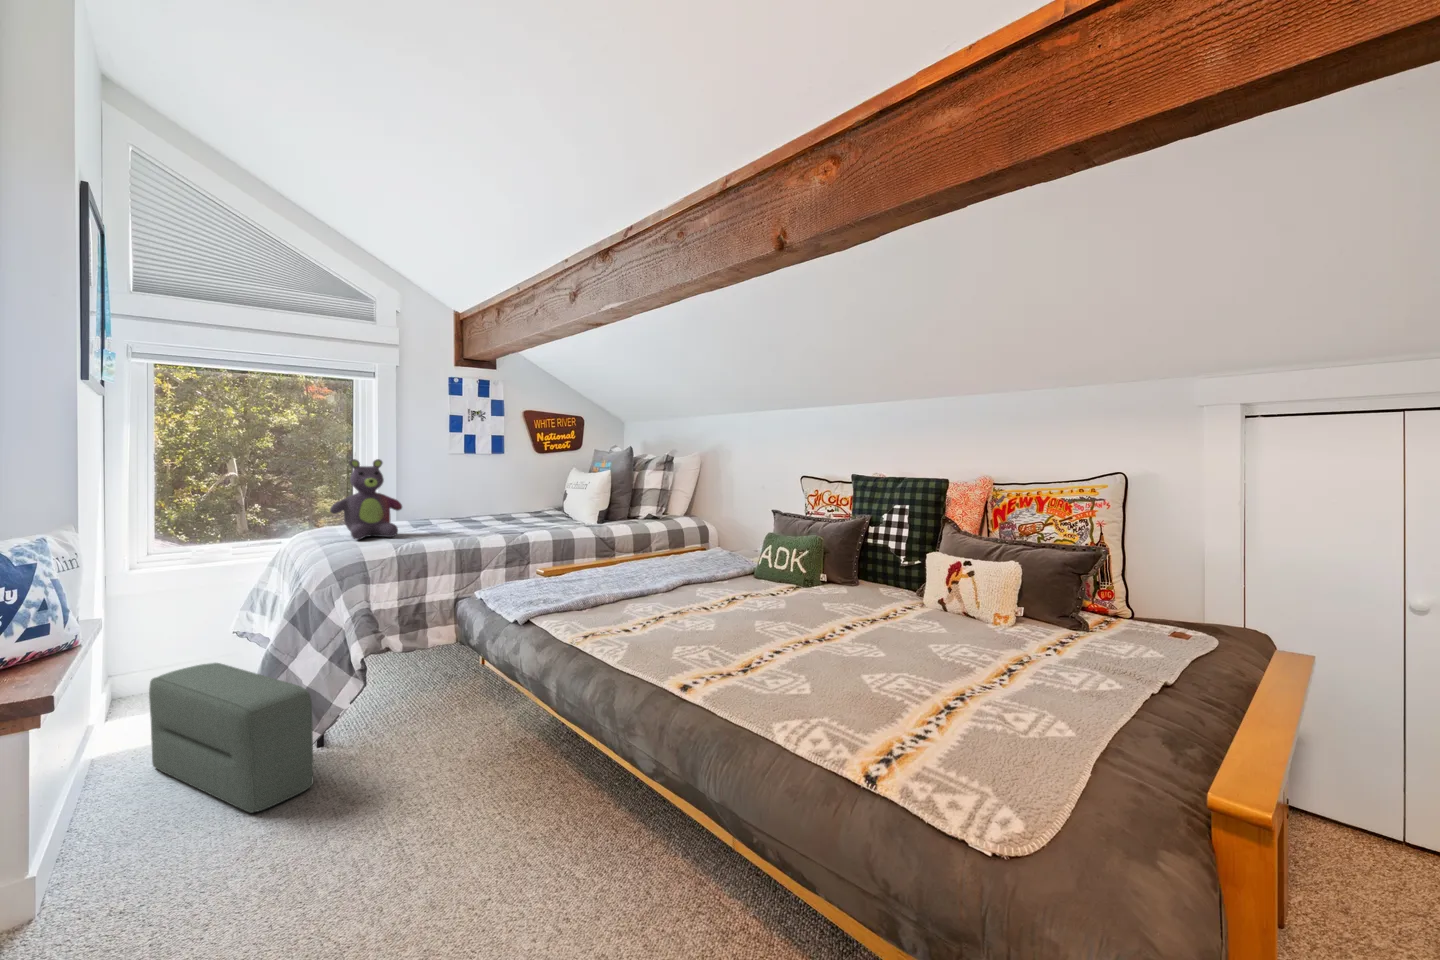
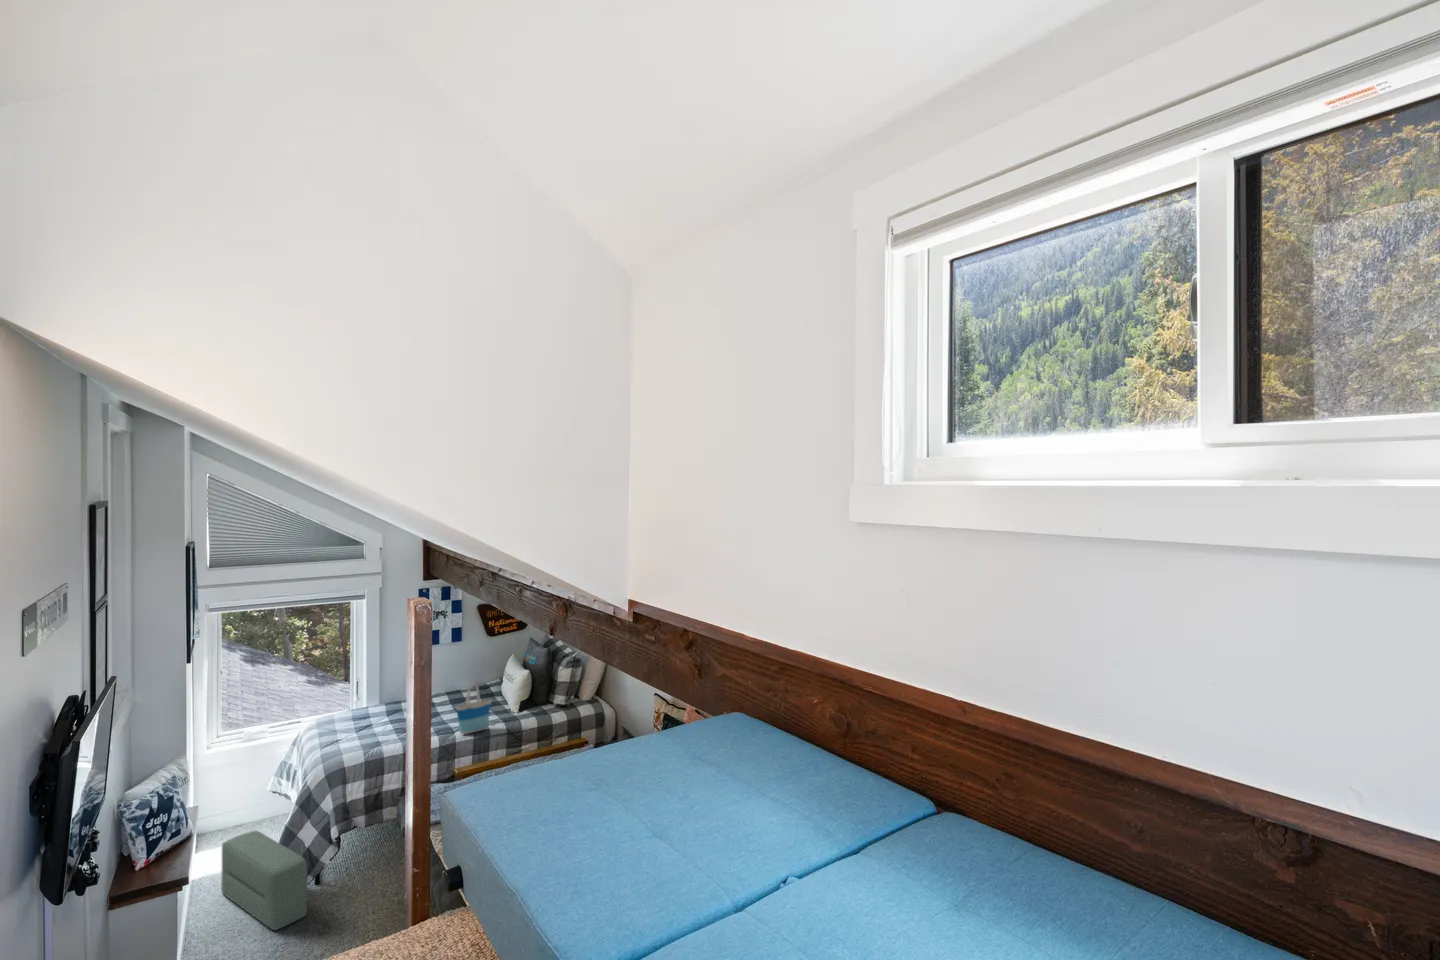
stuffed bear: present [330,459,402,540] -> none [328,683,375,743]
tote bag: none [529,459,574,533] -> present [457,683,491,734]

